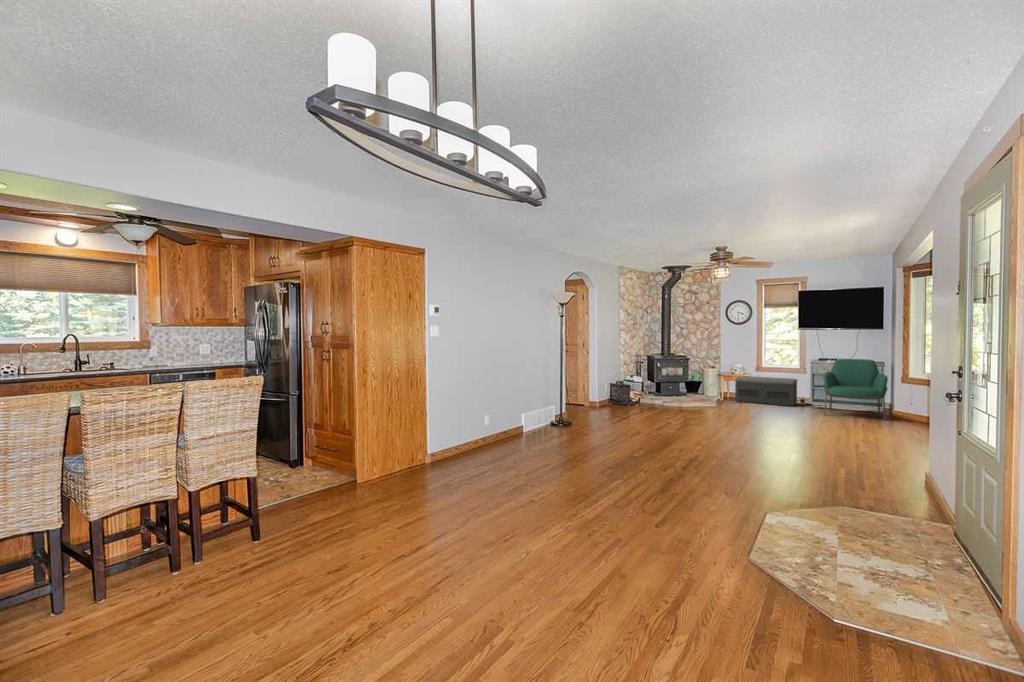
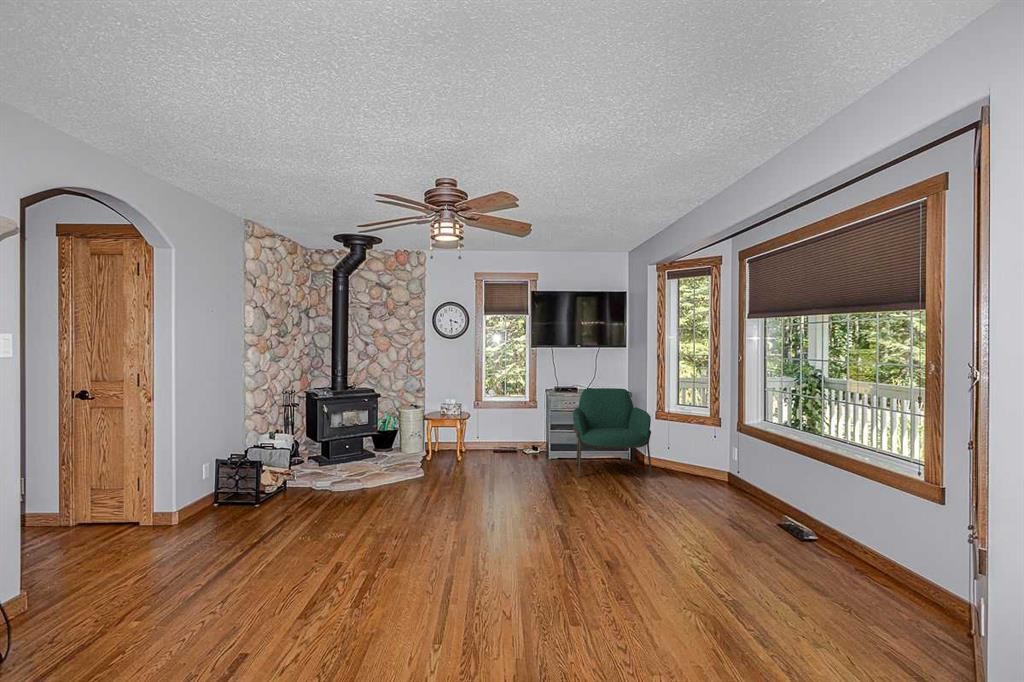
storage bench: present [735,376,797,406] -> none [450,419,532,462]

